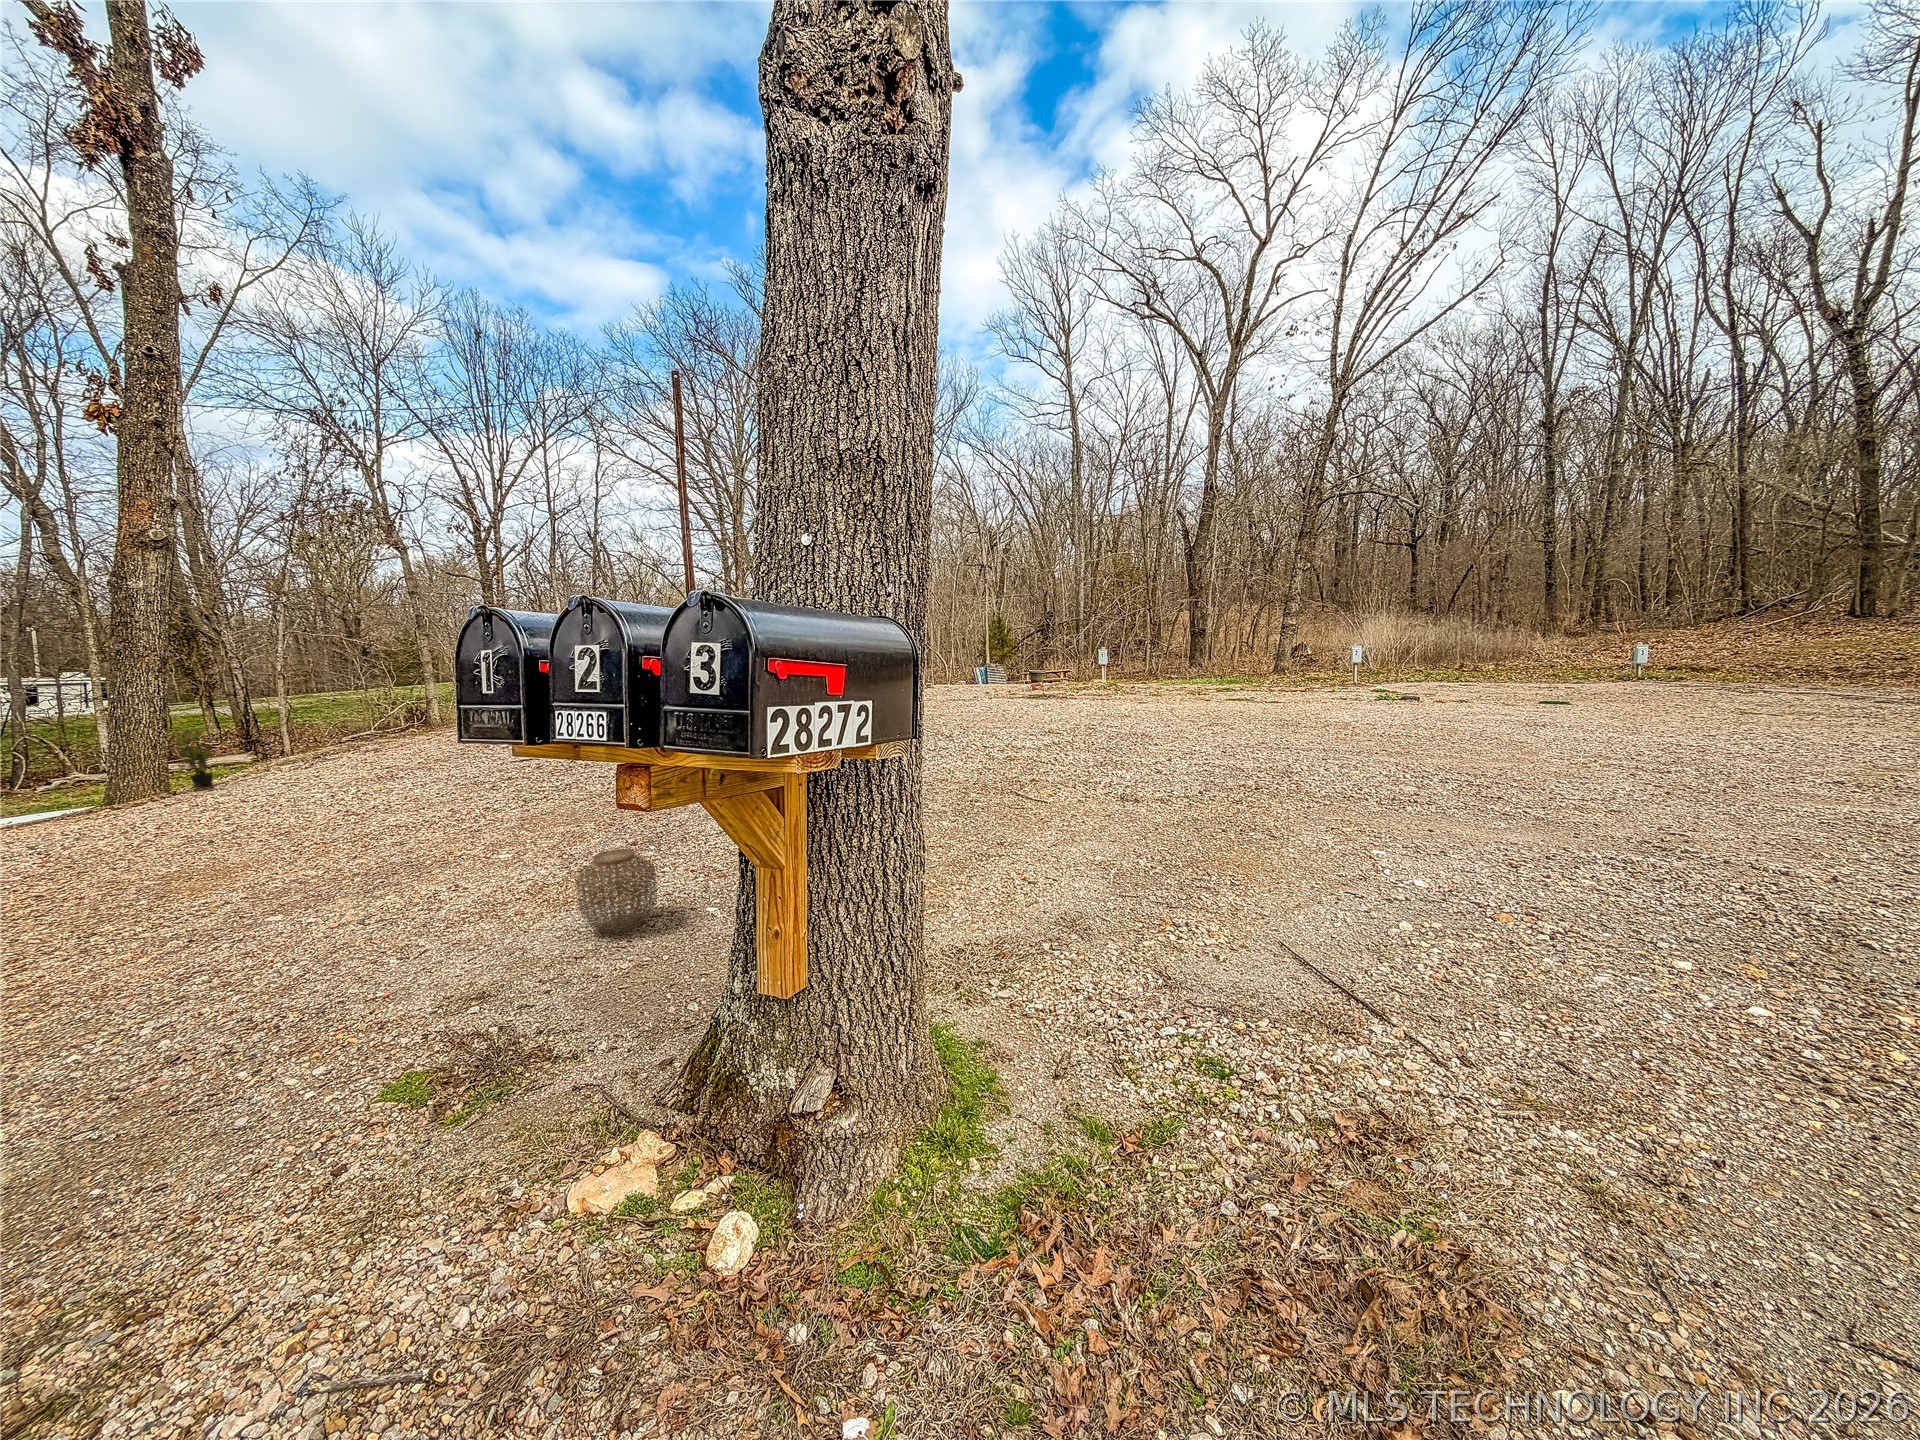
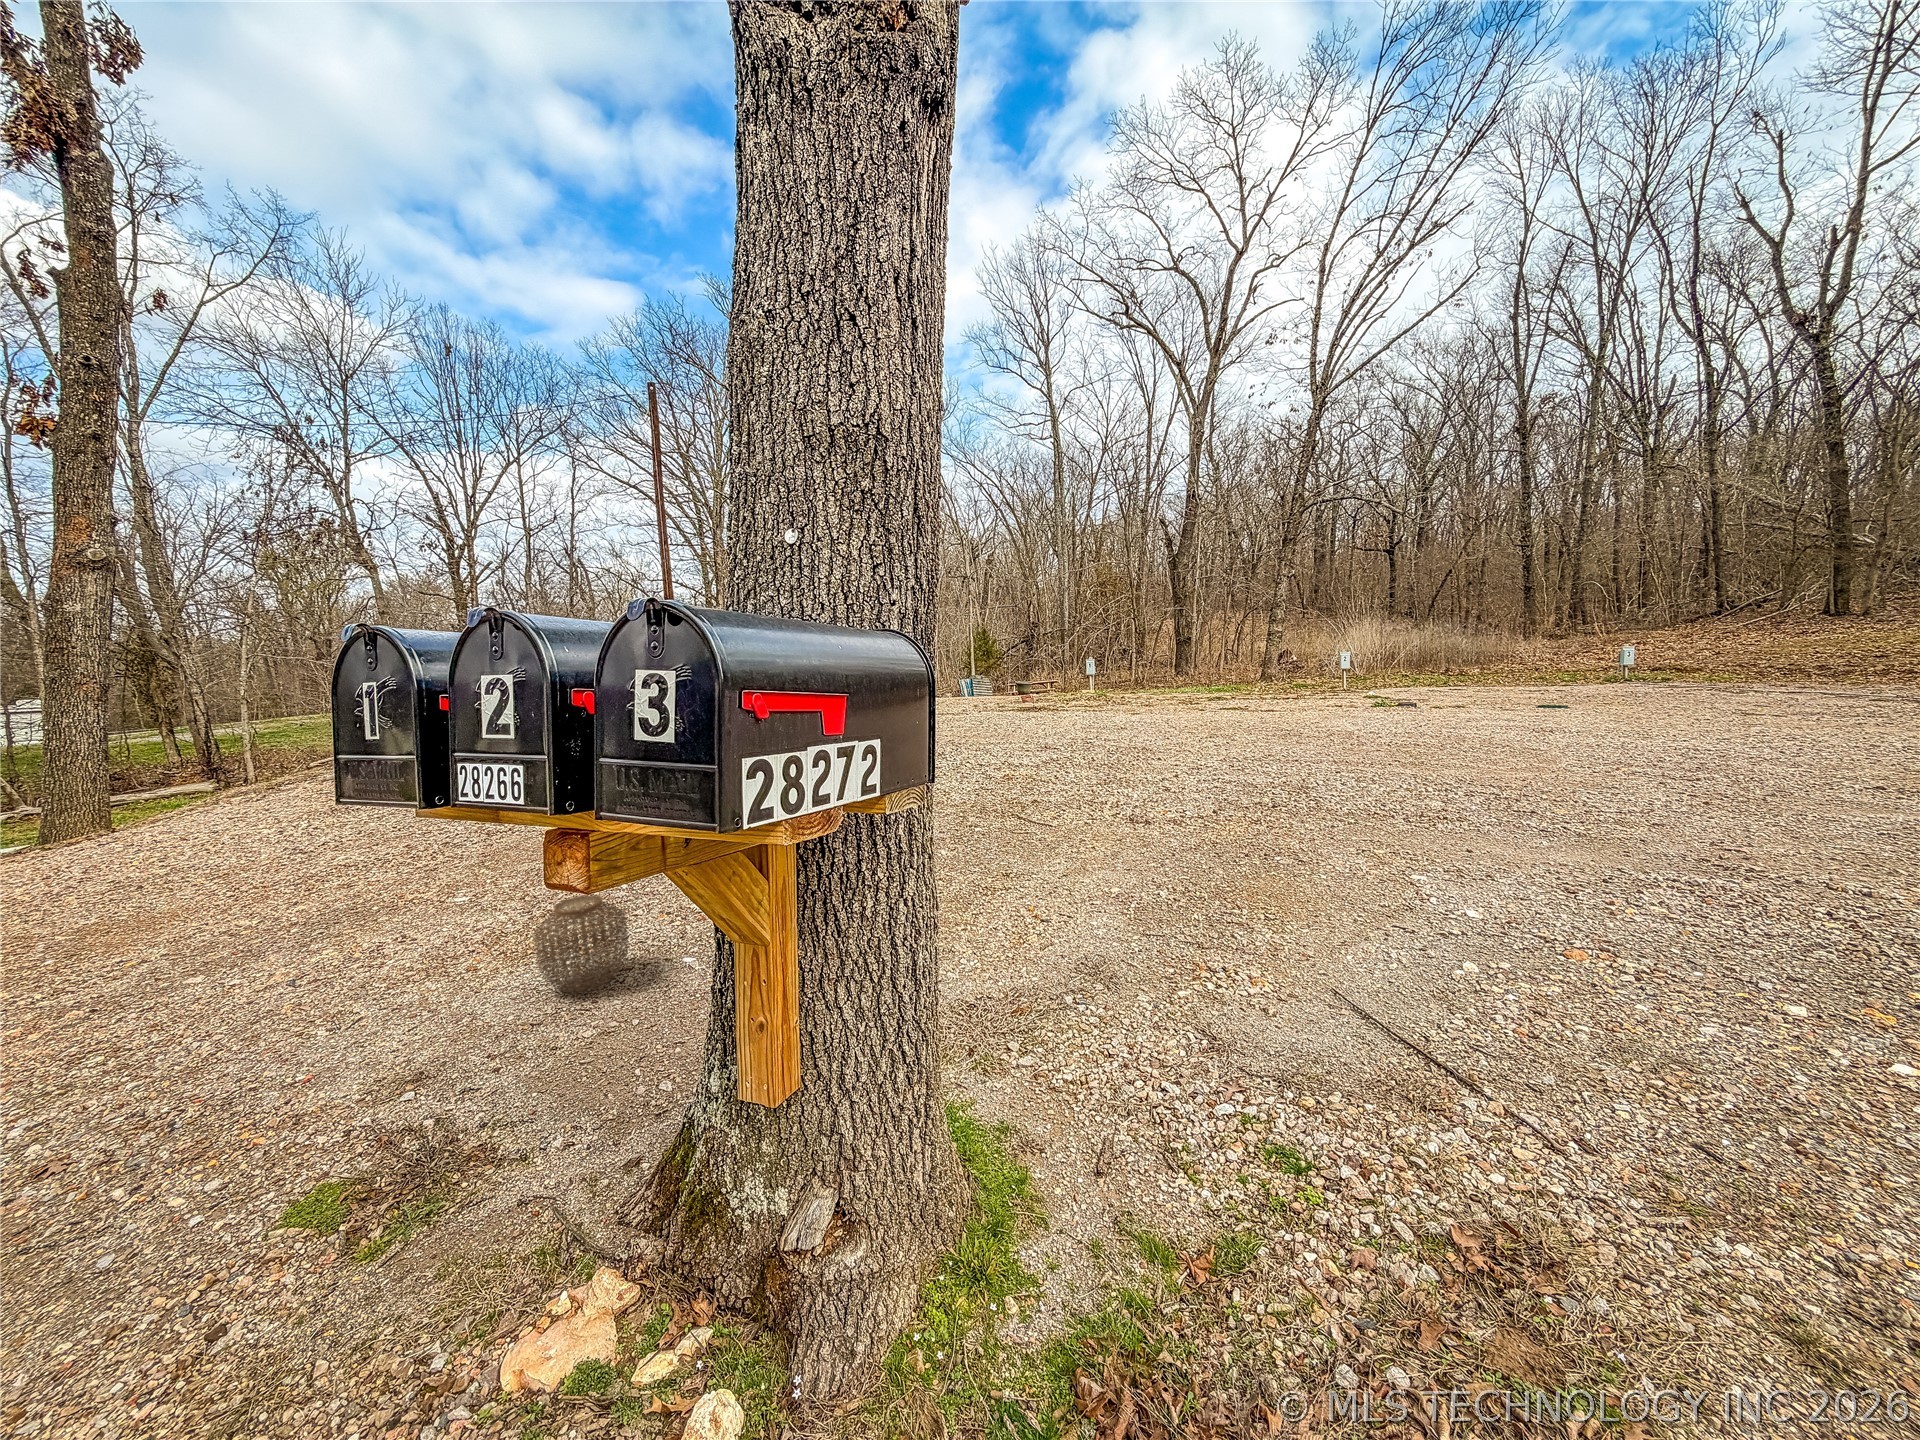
potted plant: present [170,728,214,791] -> none [103,758,161,827]

